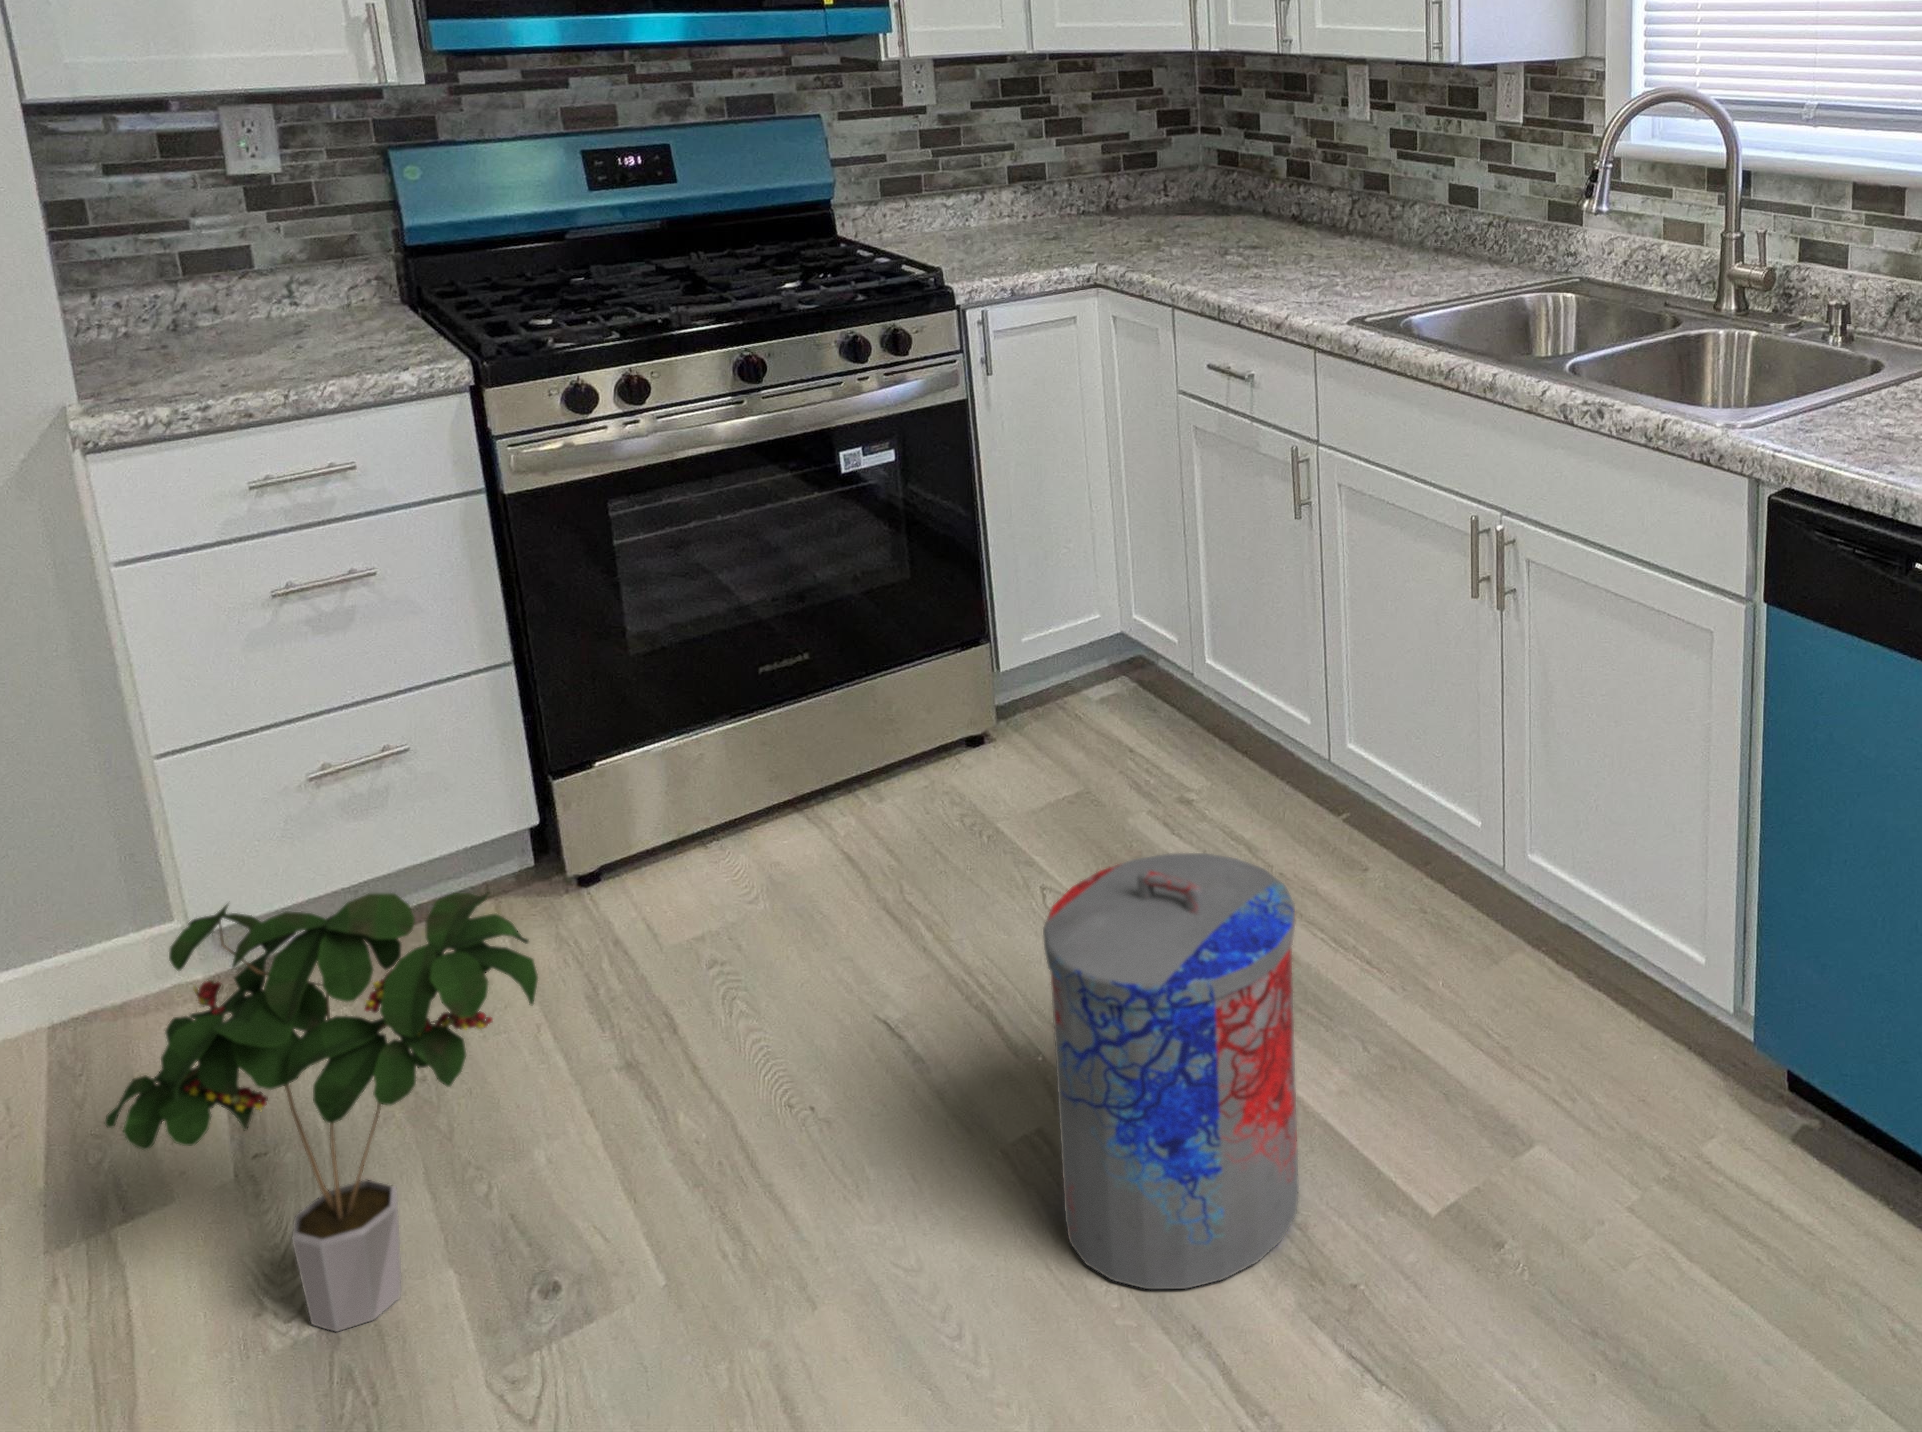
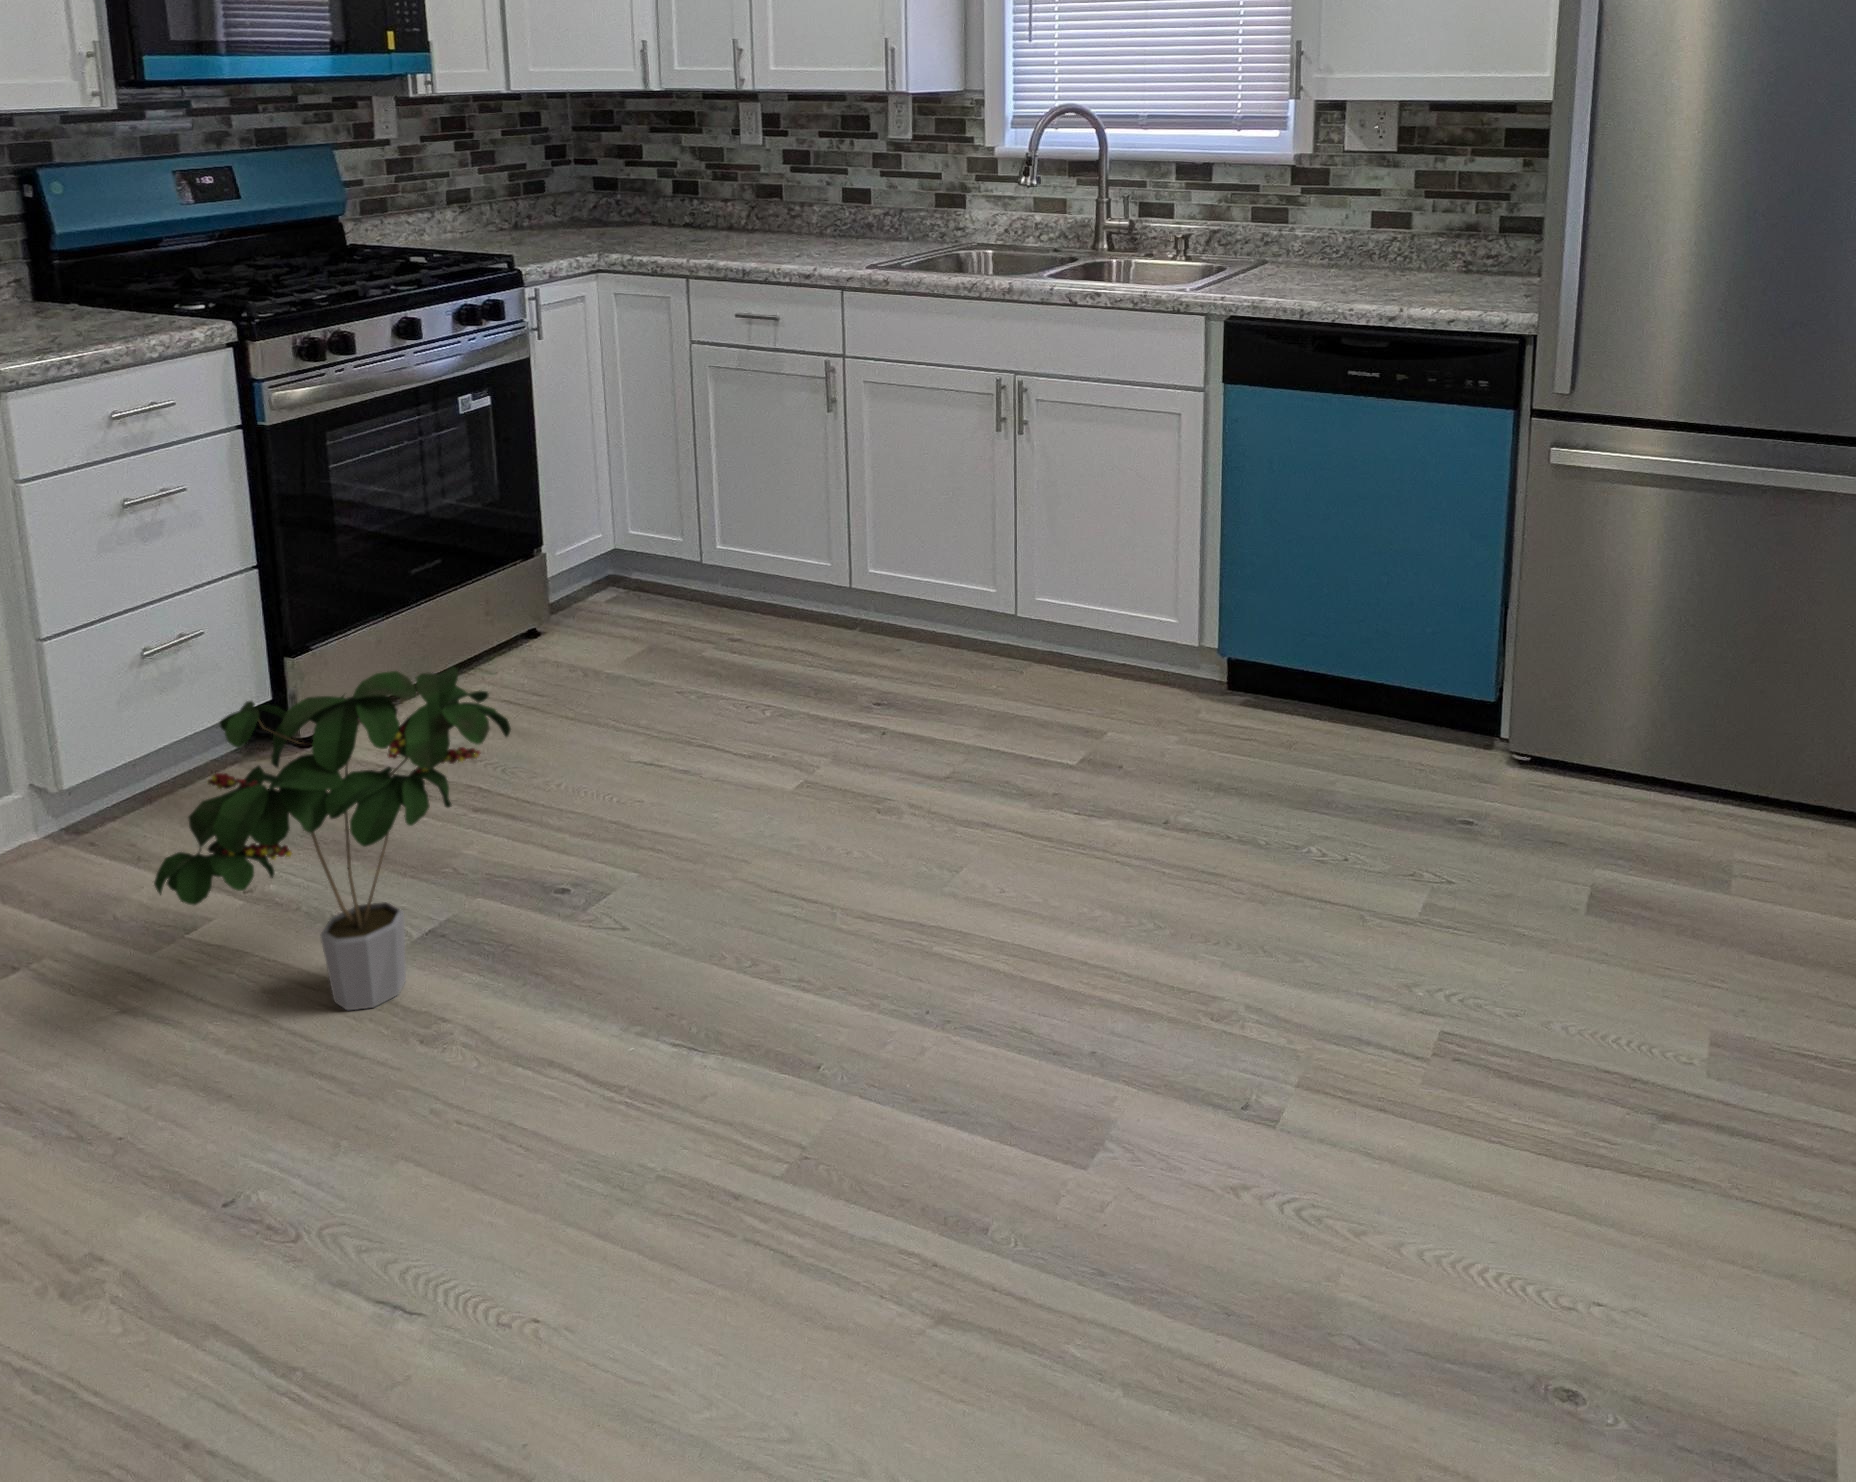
trash can: present [1043,853,1299,1289] -> none [842,584,1005,842]

